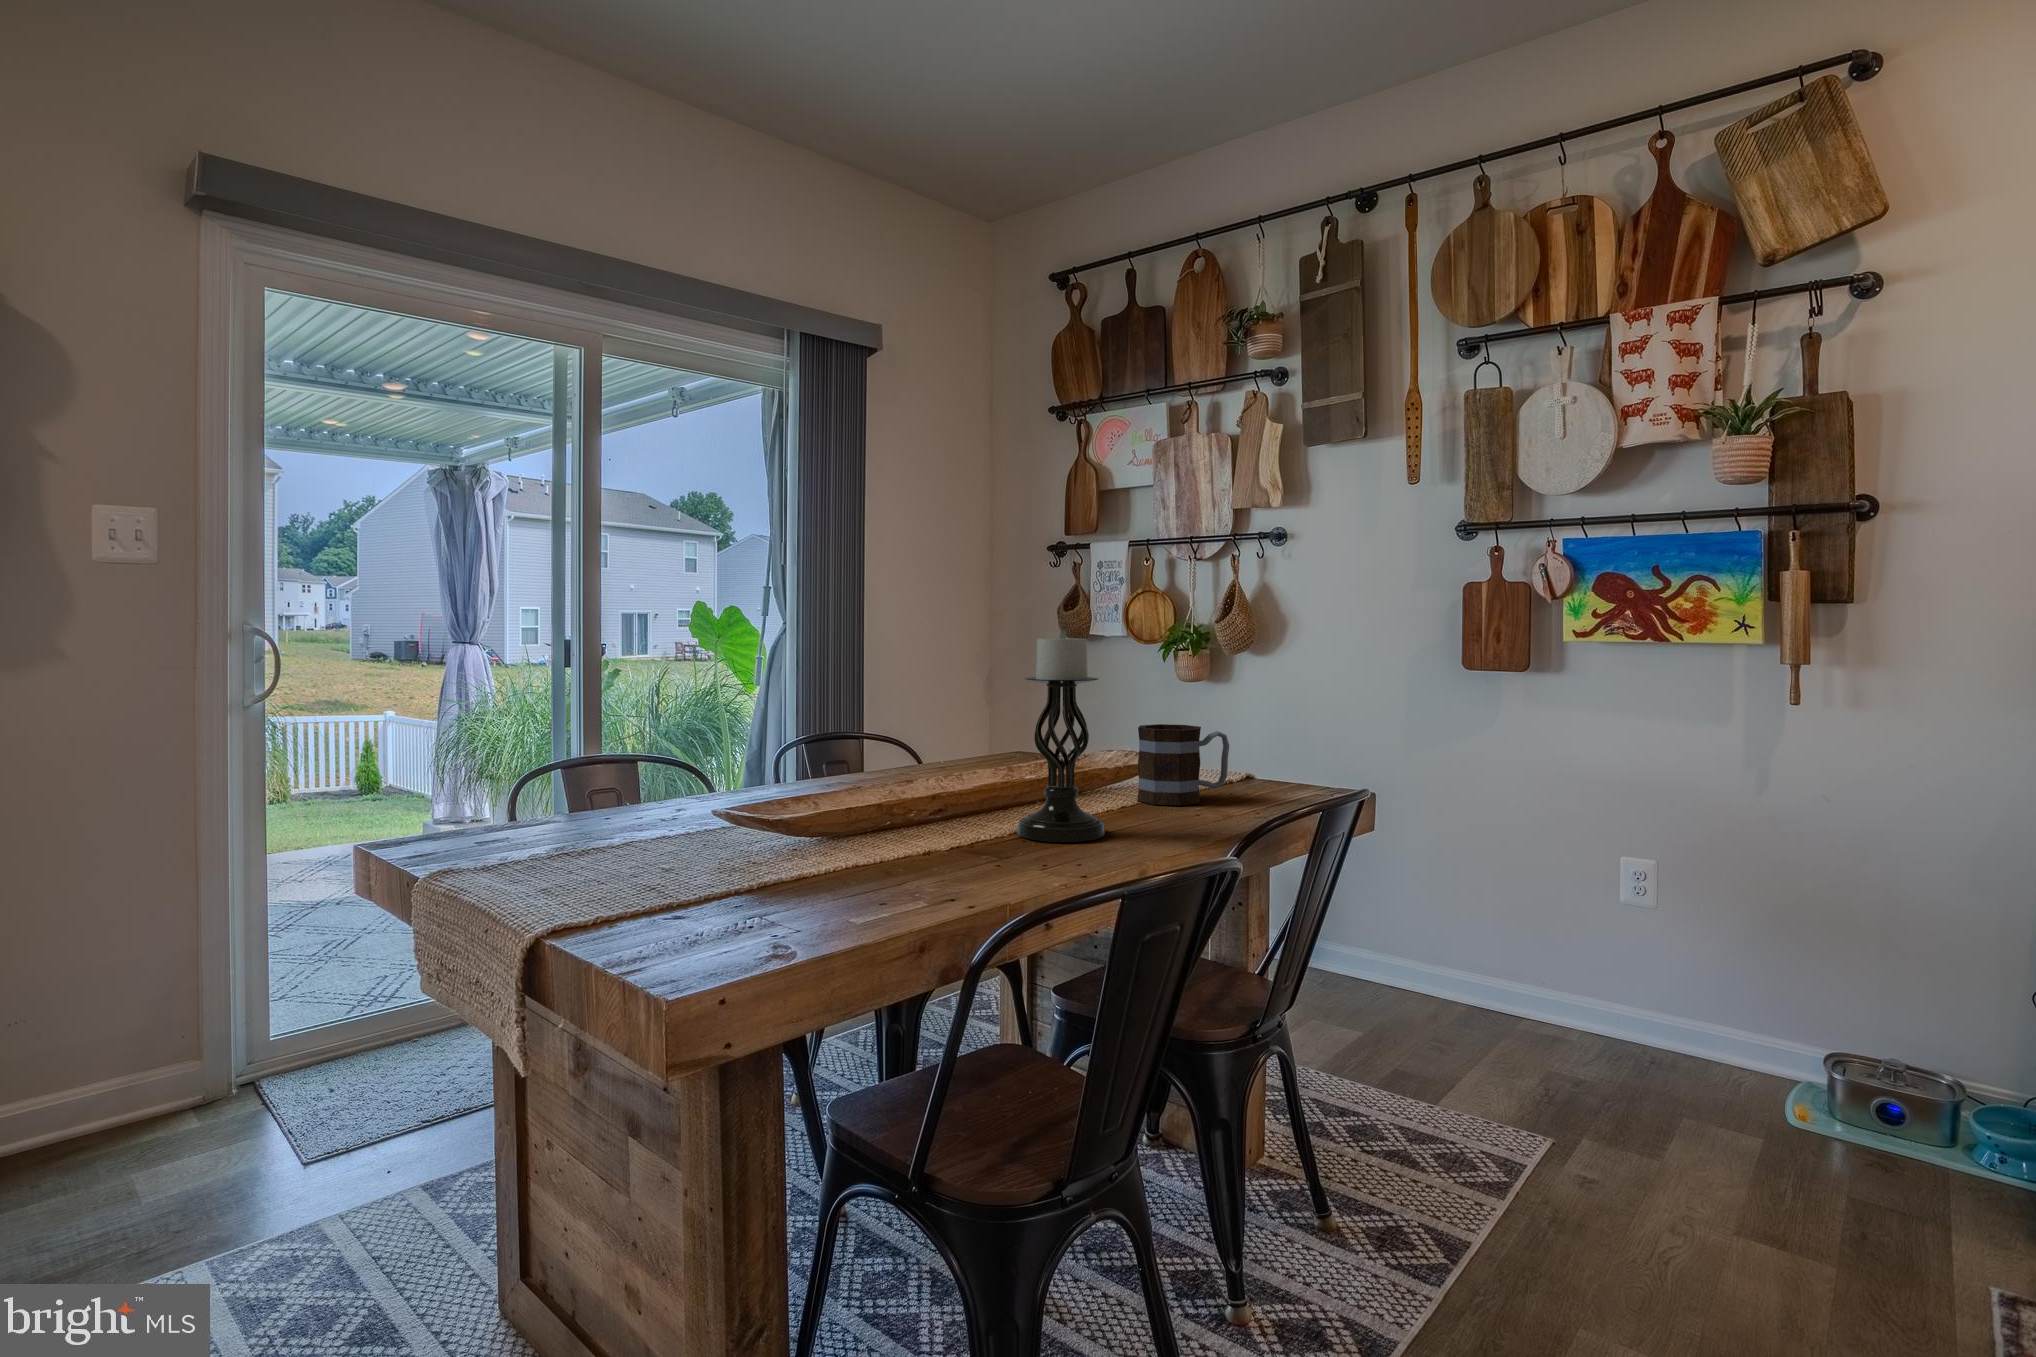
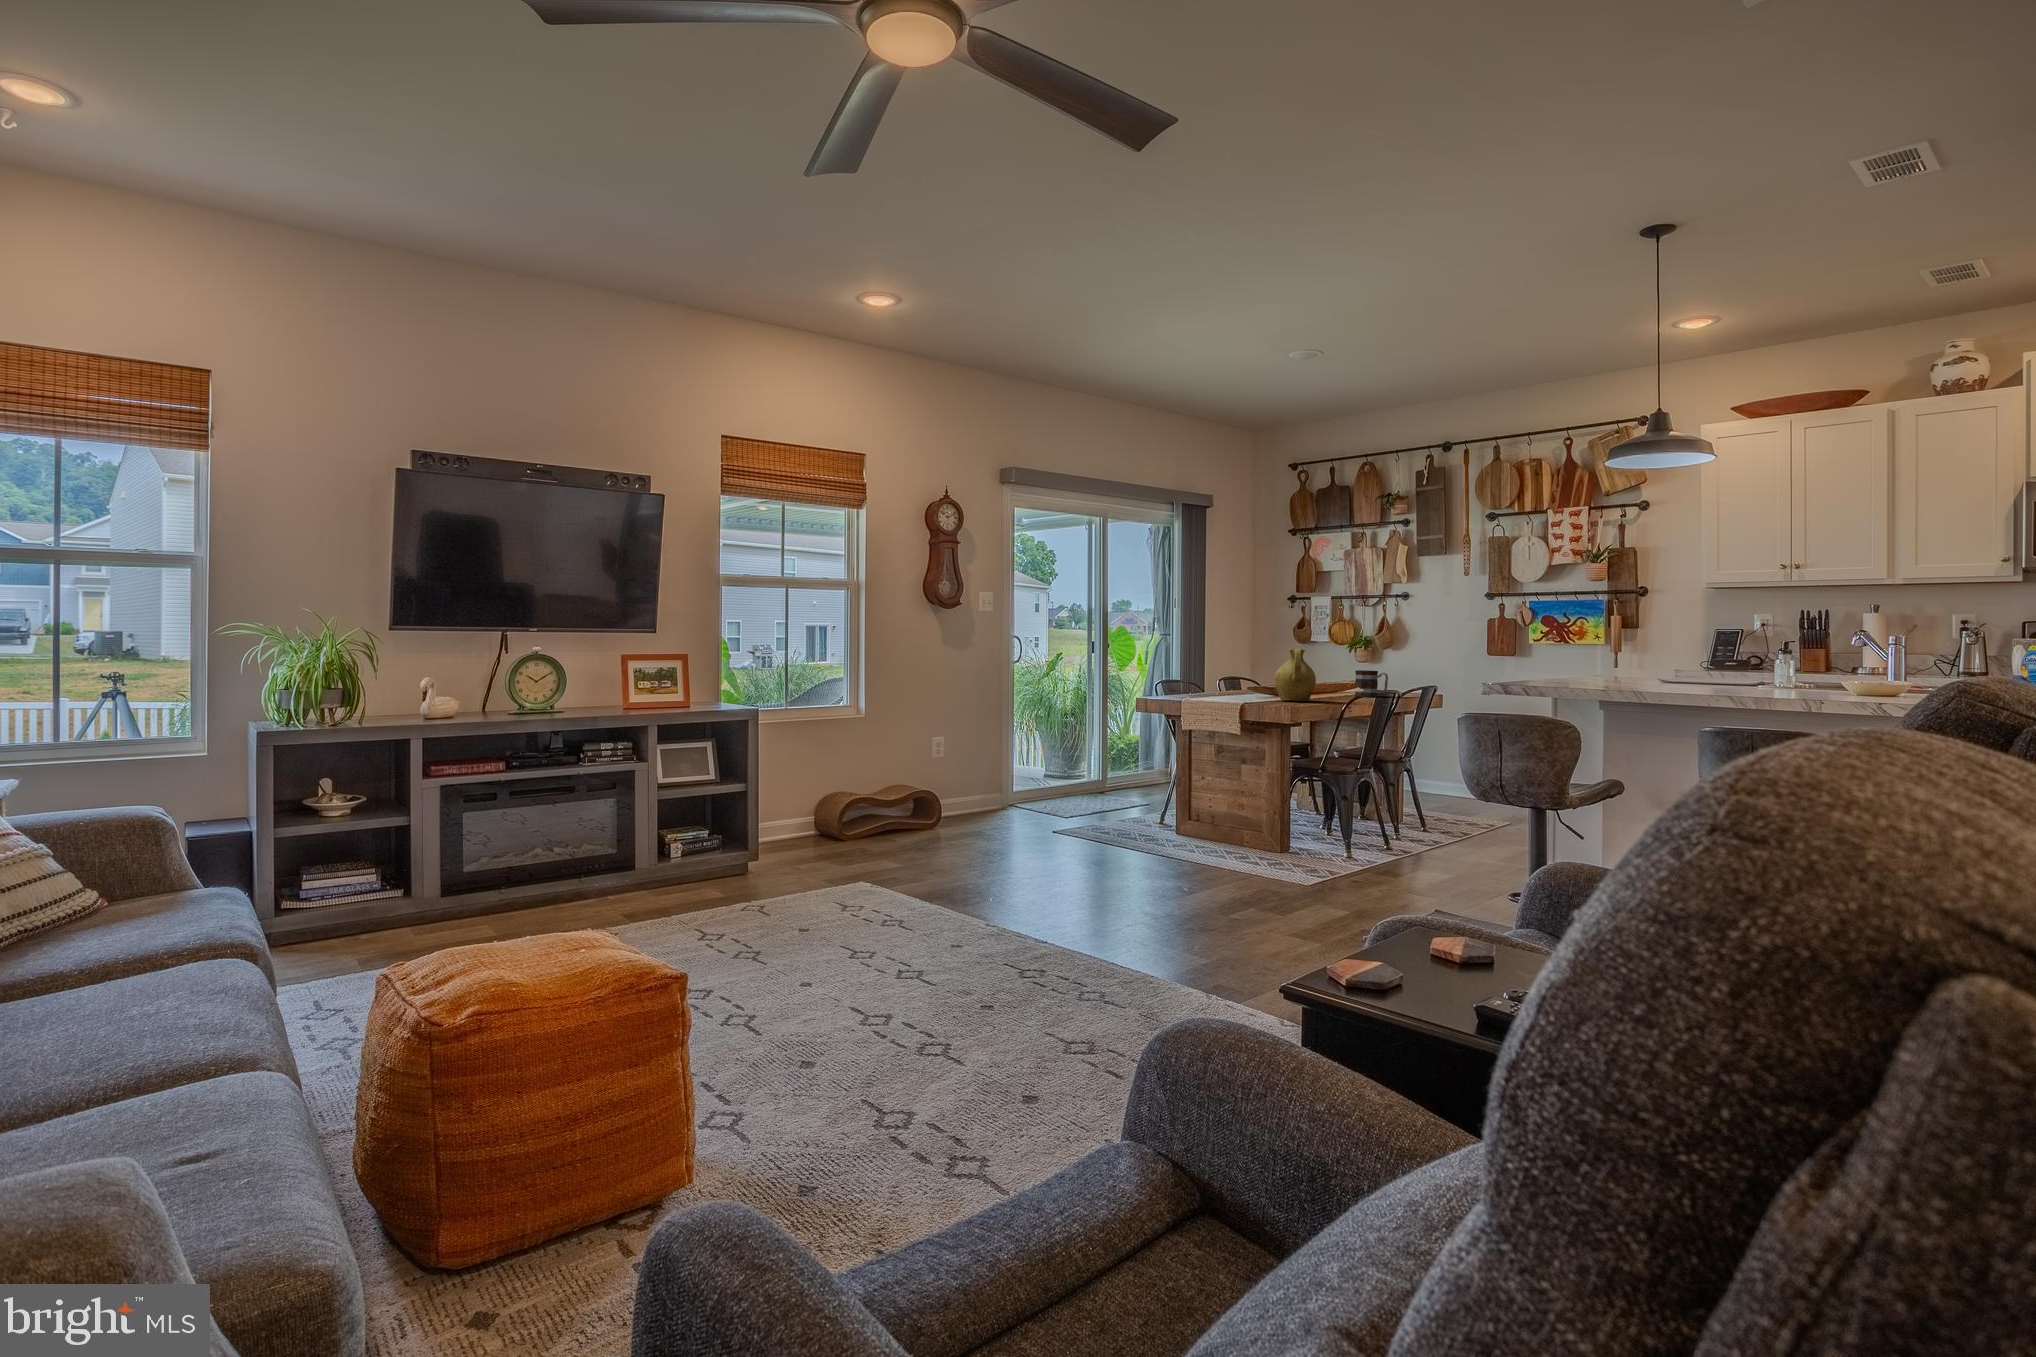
candle holder: present [1017,631,1105,842] -> none [1322,636,1350,700]
pitcher: none [828,678,967,872] -> present [1275,649,1316,701]

